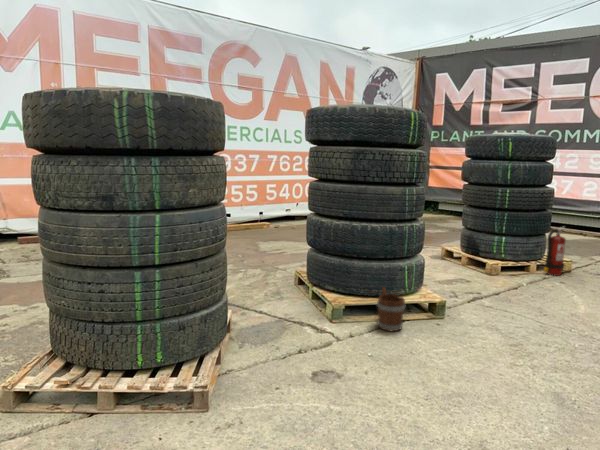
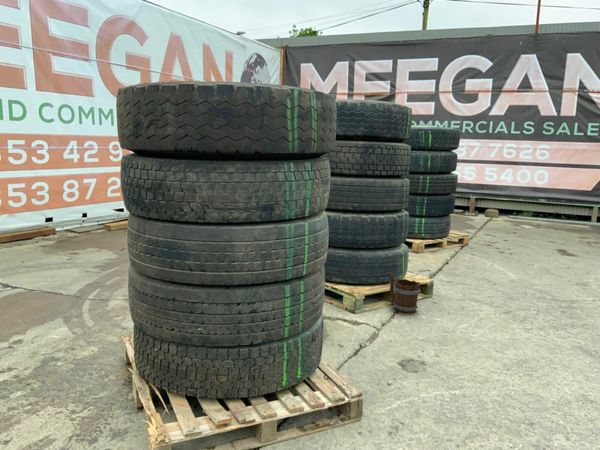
fire extinguisher: present [544,228,565,276] -> none [449,208,464,249]

